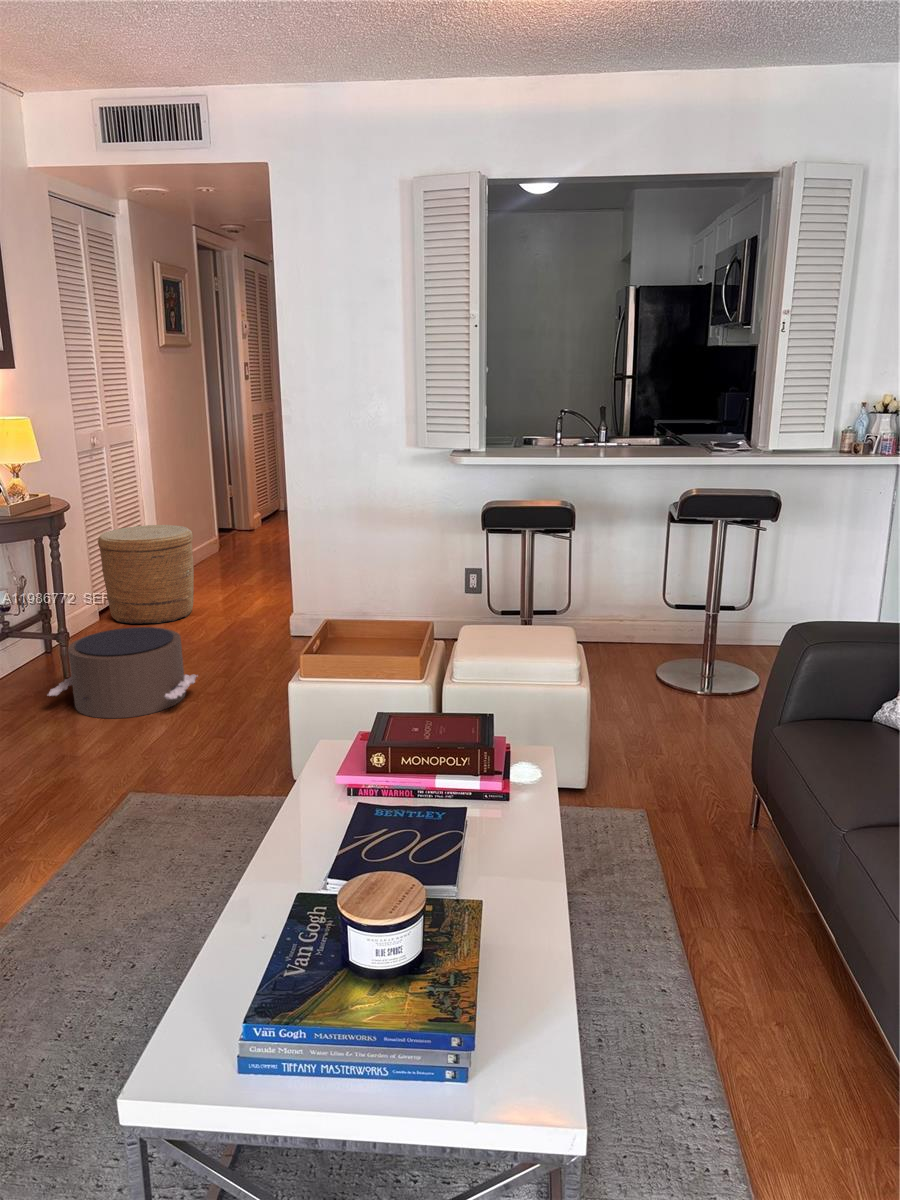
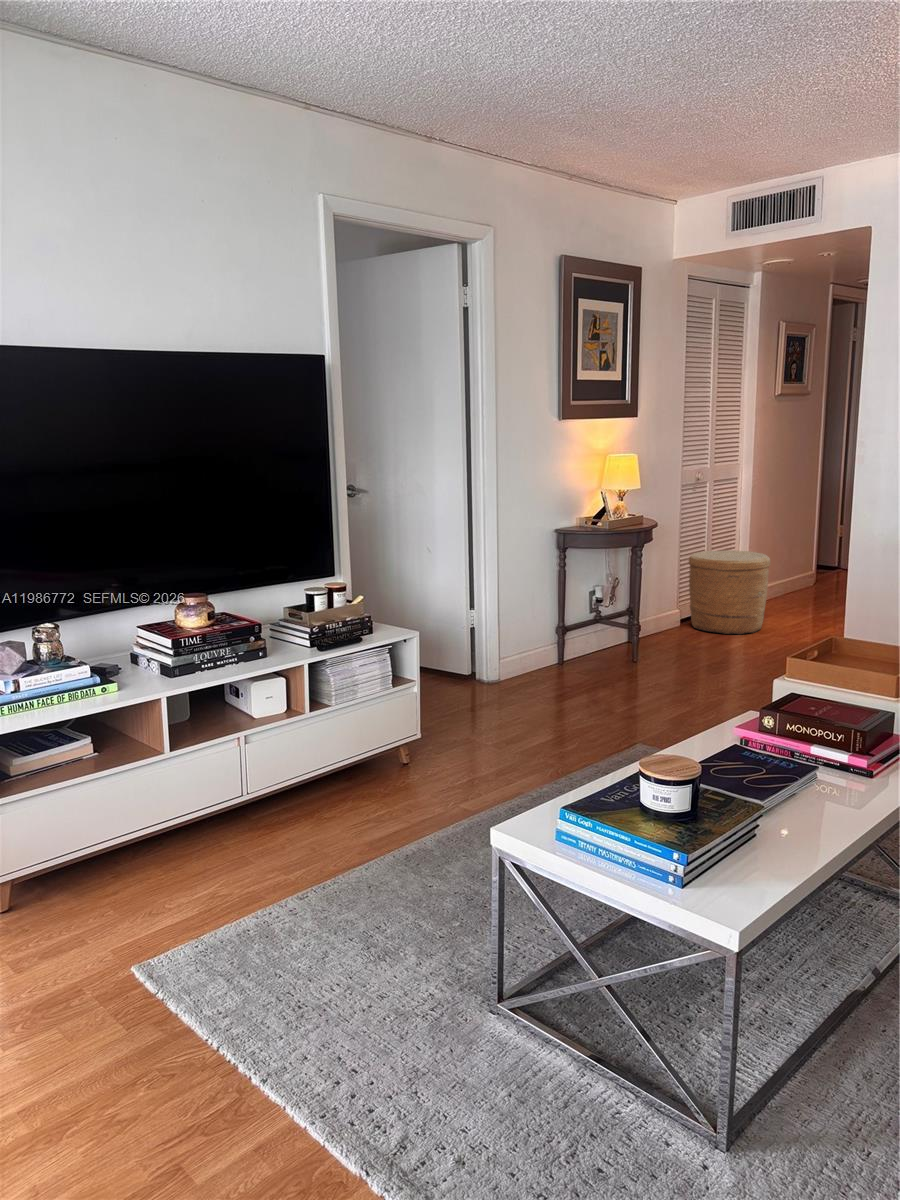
pouf: present [48,627,197,718] -> none [611,626,731,695]

